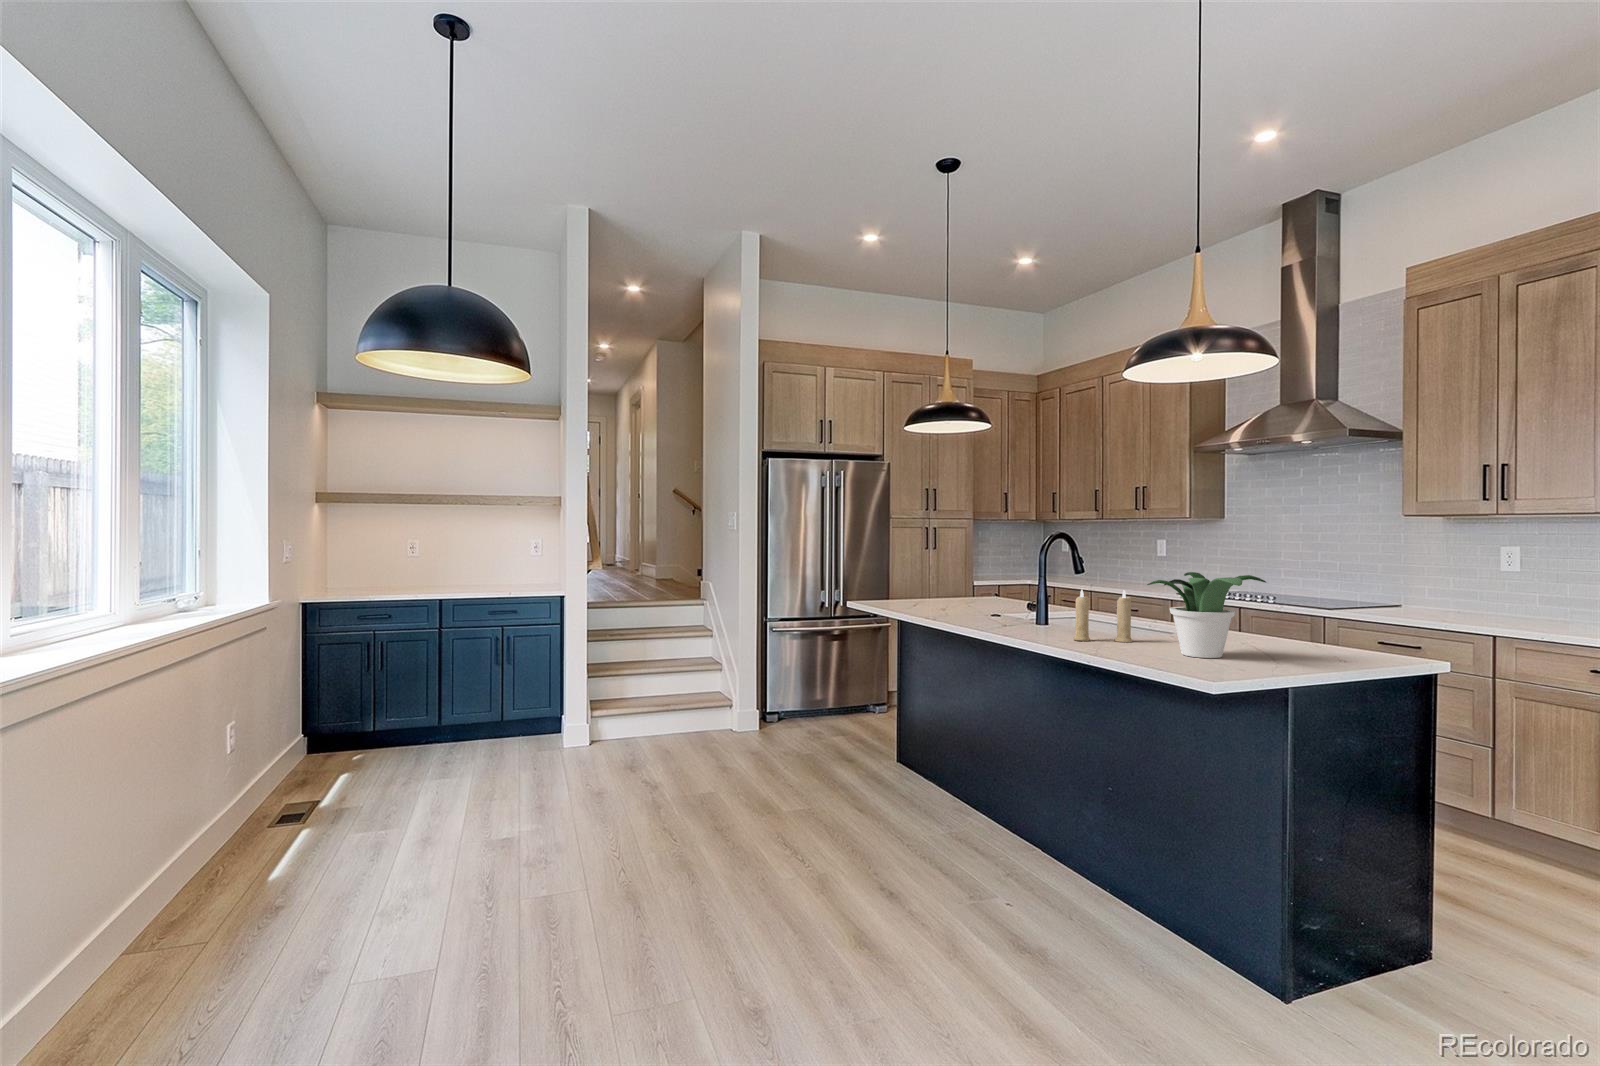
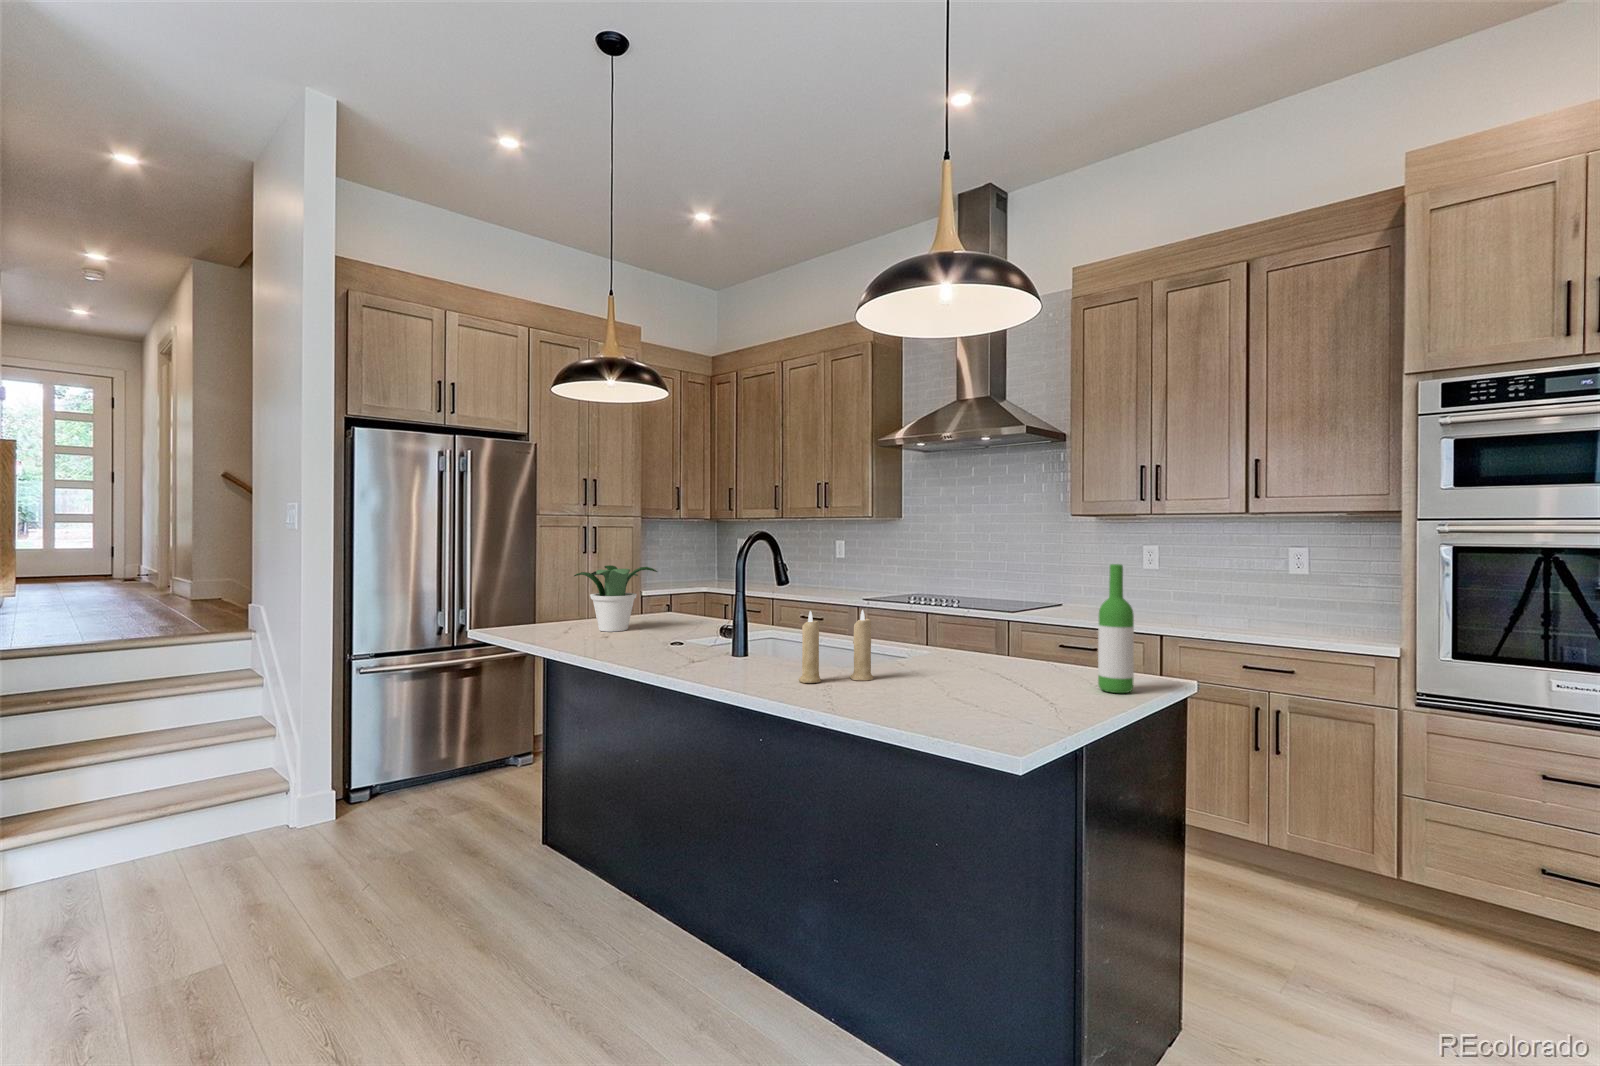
wine bottle: none [1320,559,1351,661] -> present [1098,564,1134,693]
potted plant: present [1147,572,1266,658] -> present [574,565,657,632]

